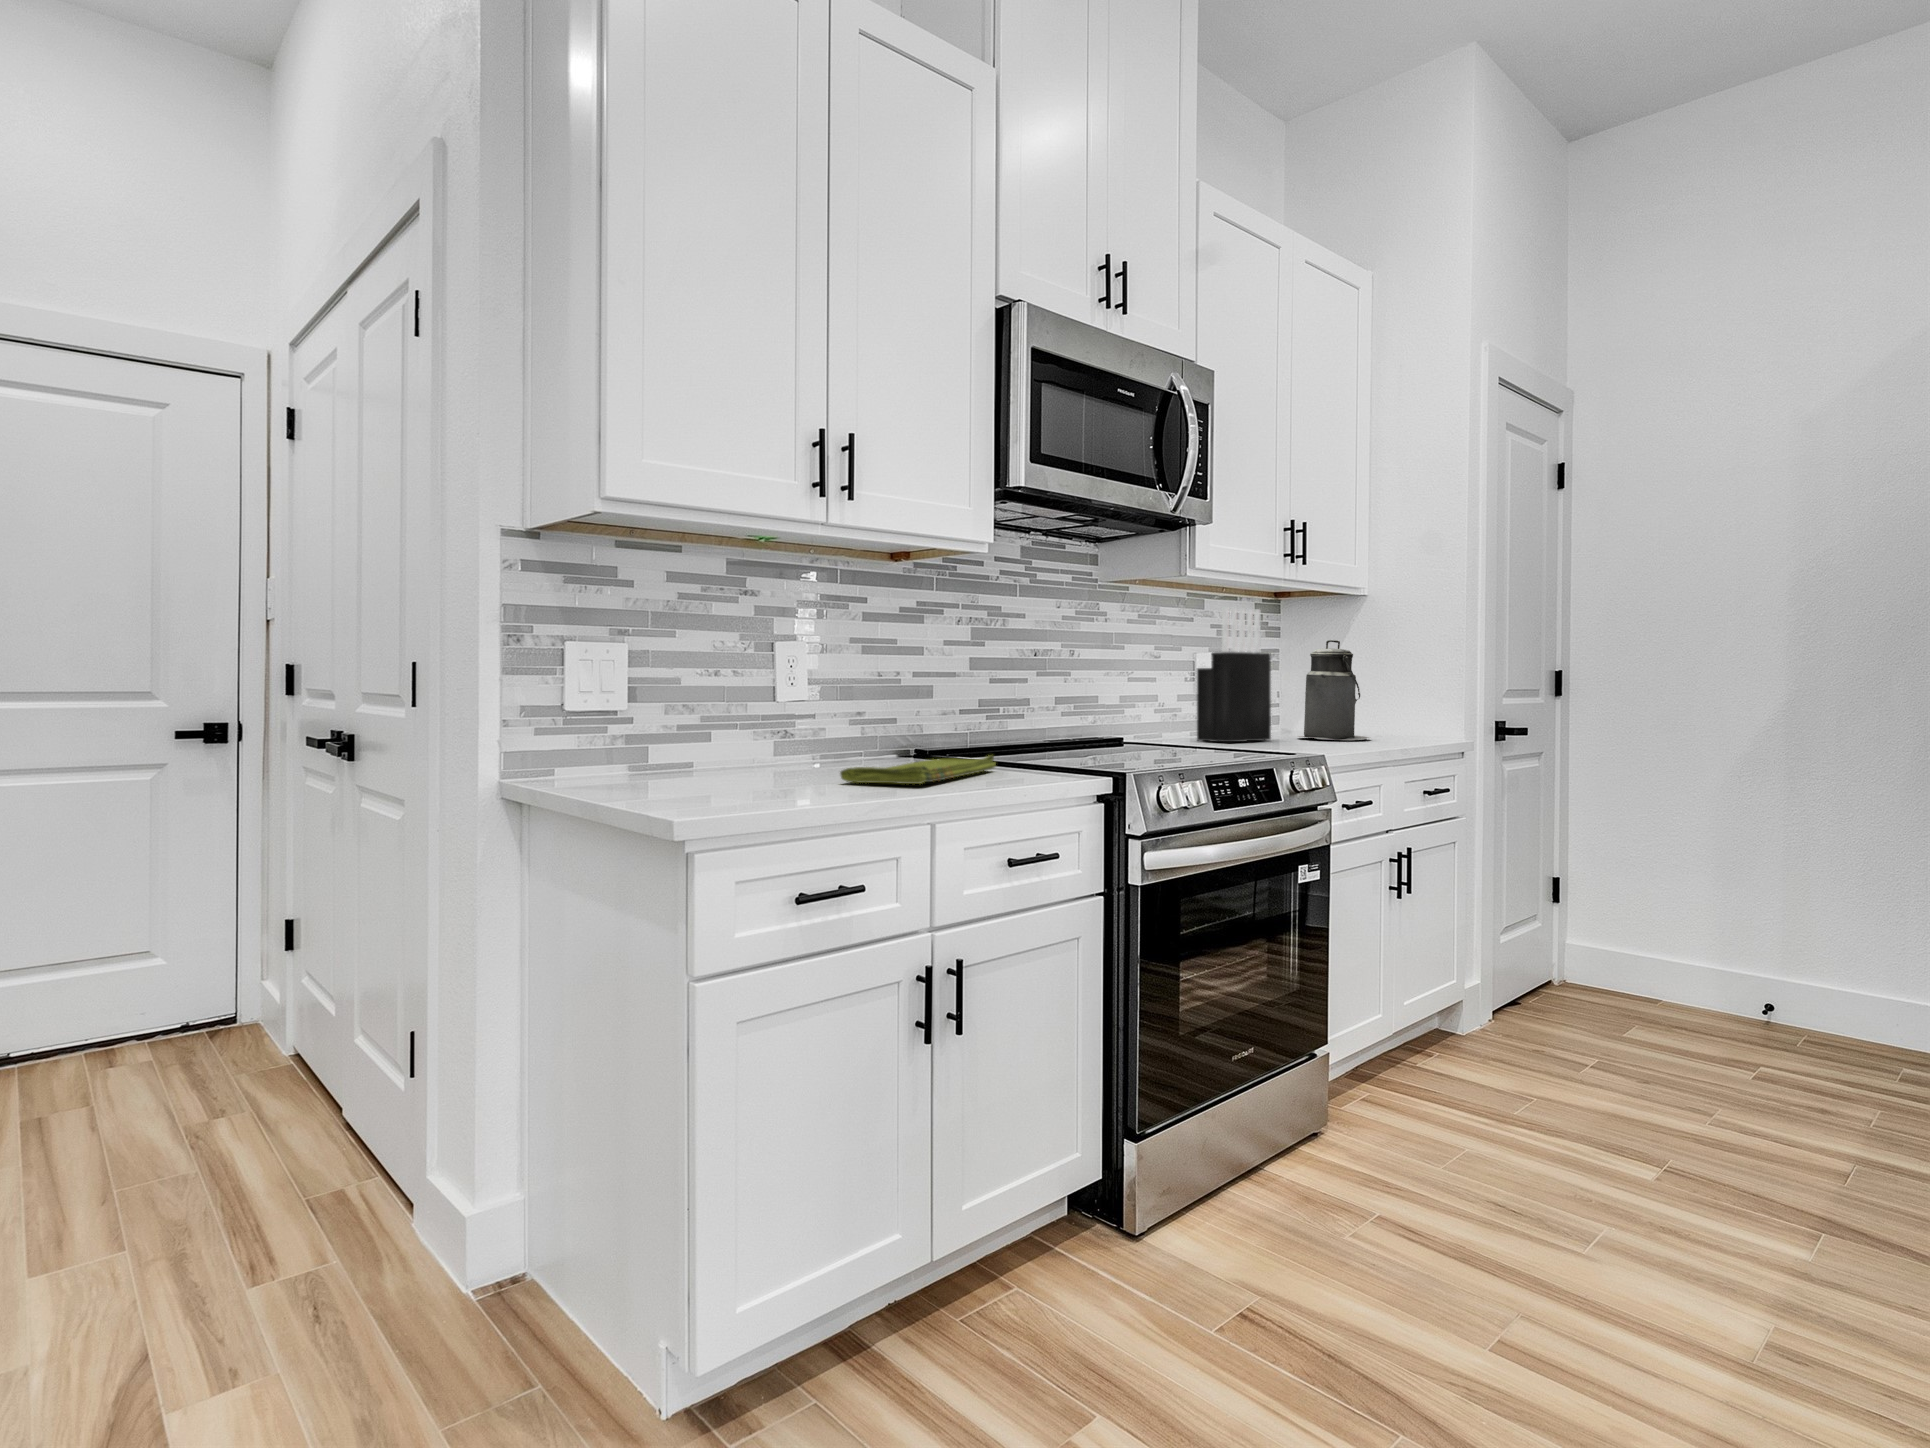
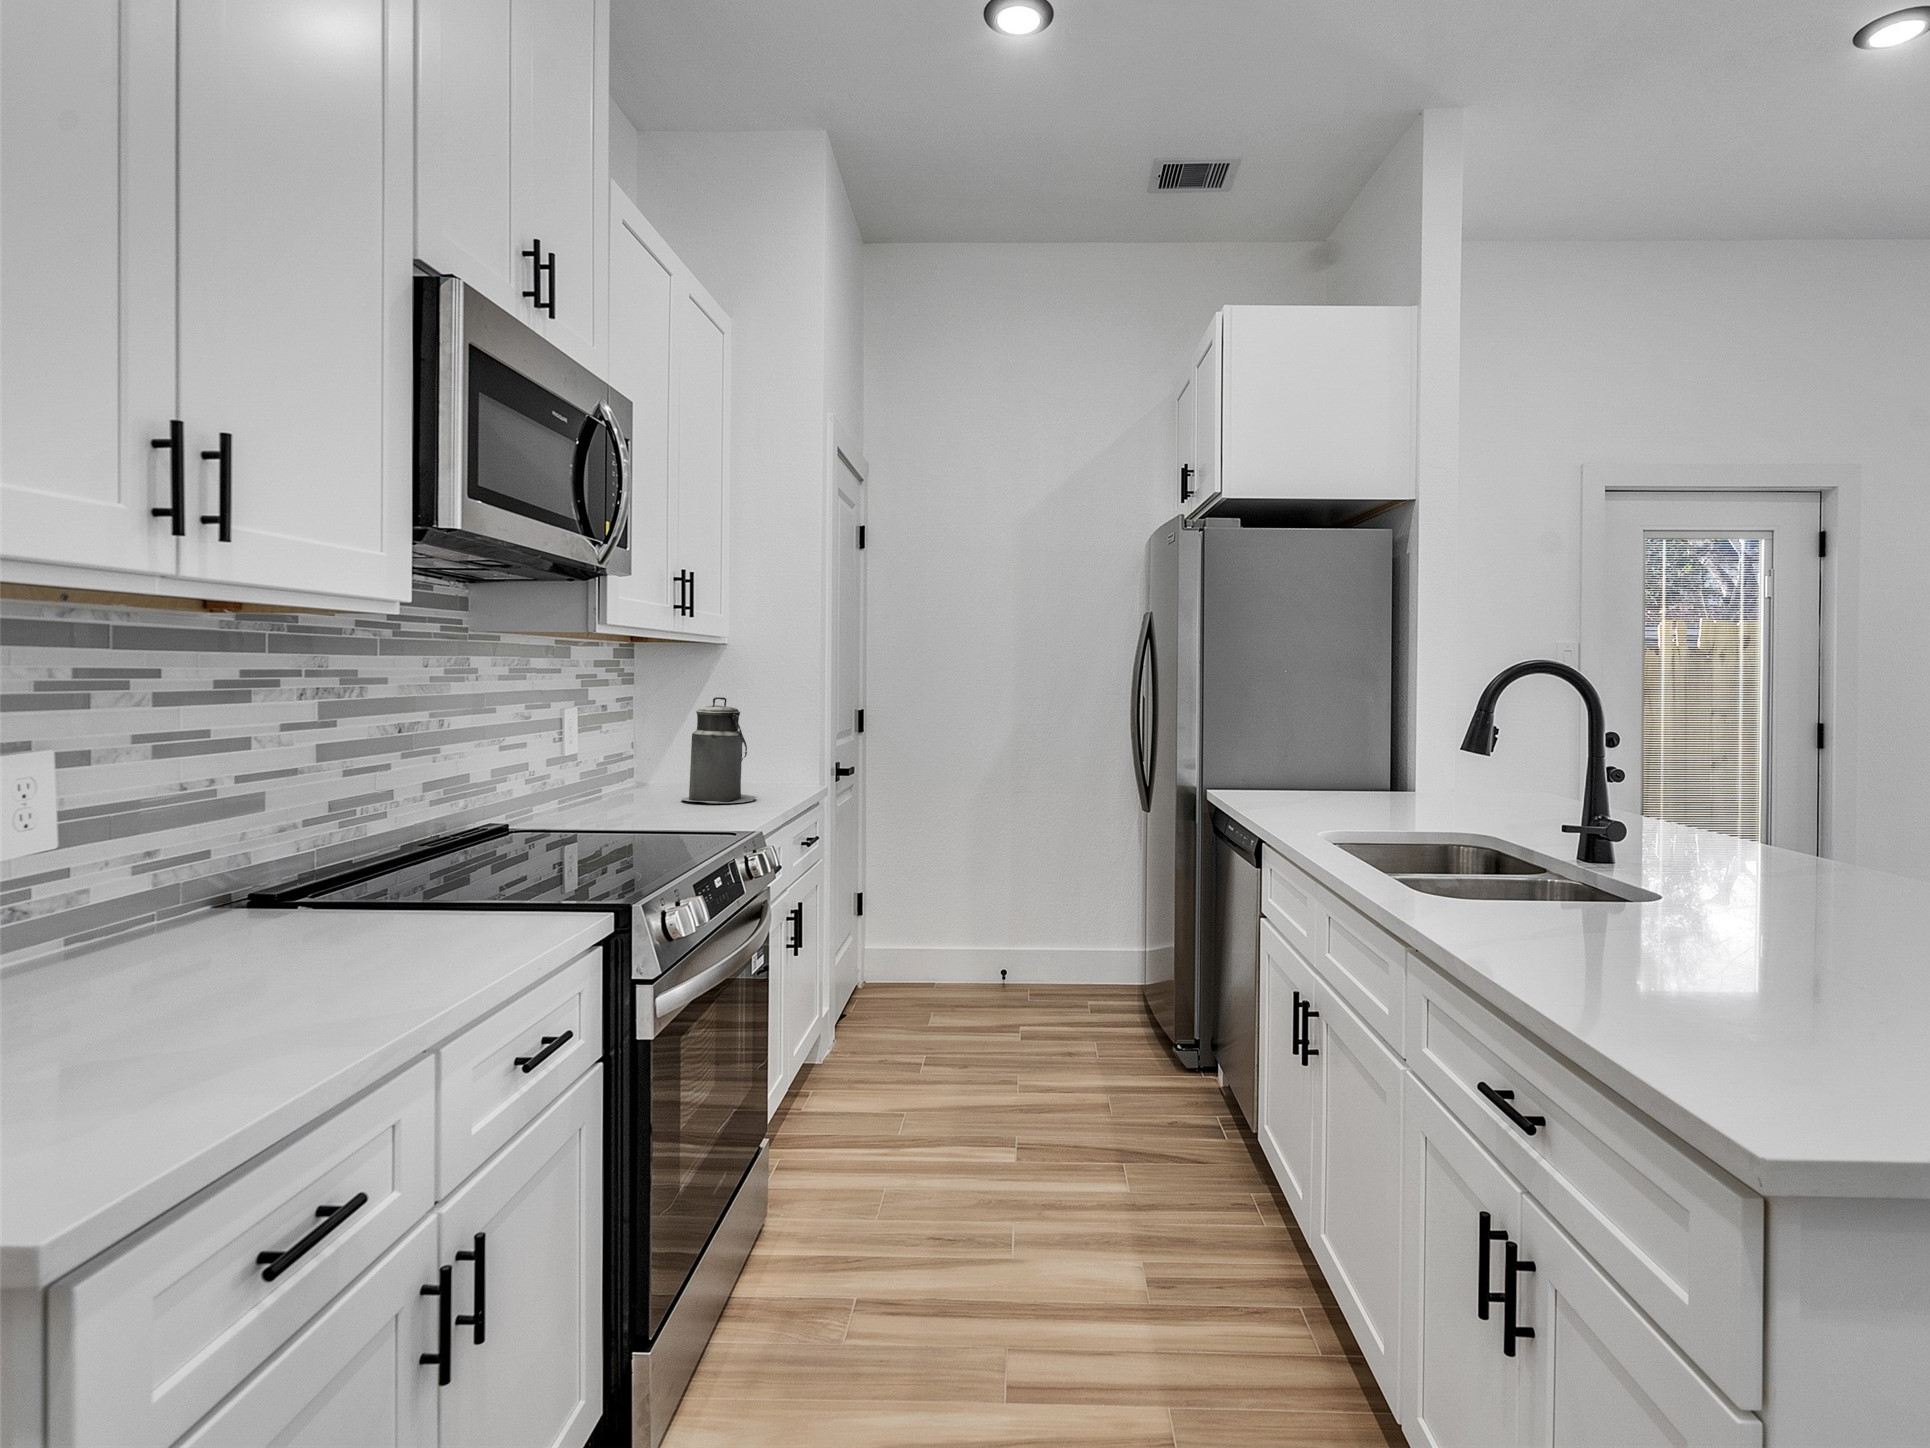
knife block: present [1197,607,1271,742] -> none [585,665,664,818]
dish towel: present [840,755,996,784] -> none [207,908,430,1013]

